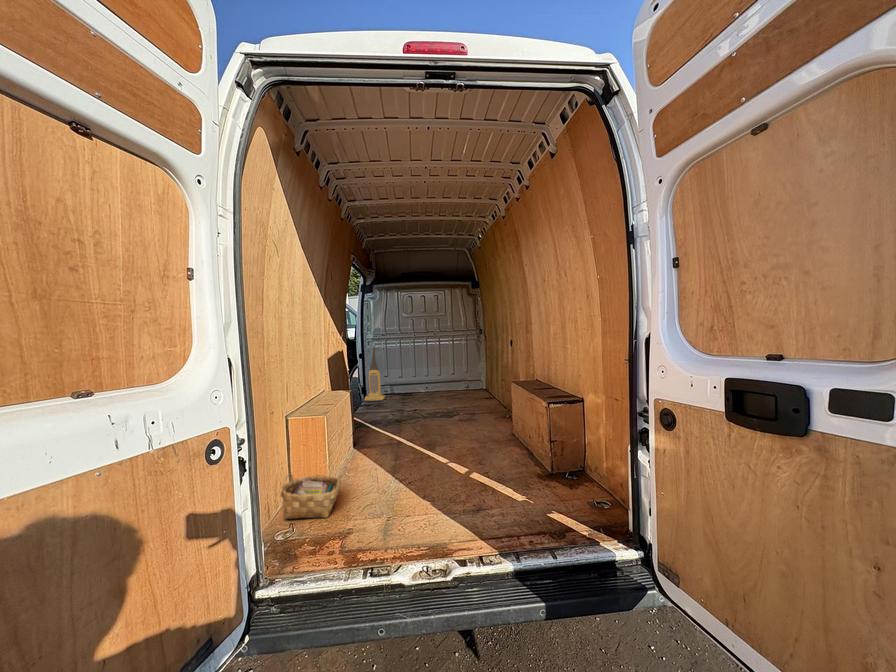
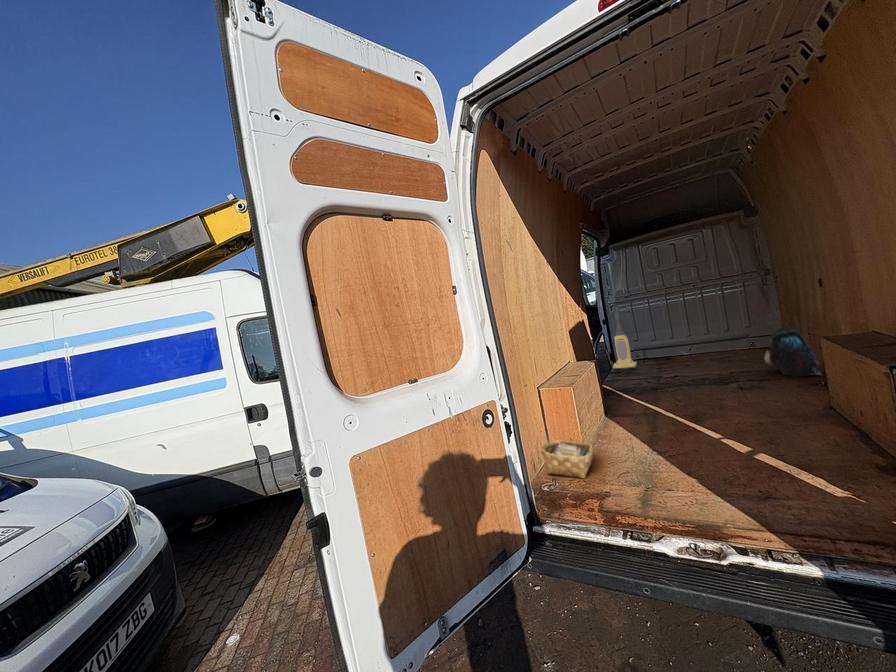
backpack: none [473,373,503,410] -> present [765,327,821,377]

